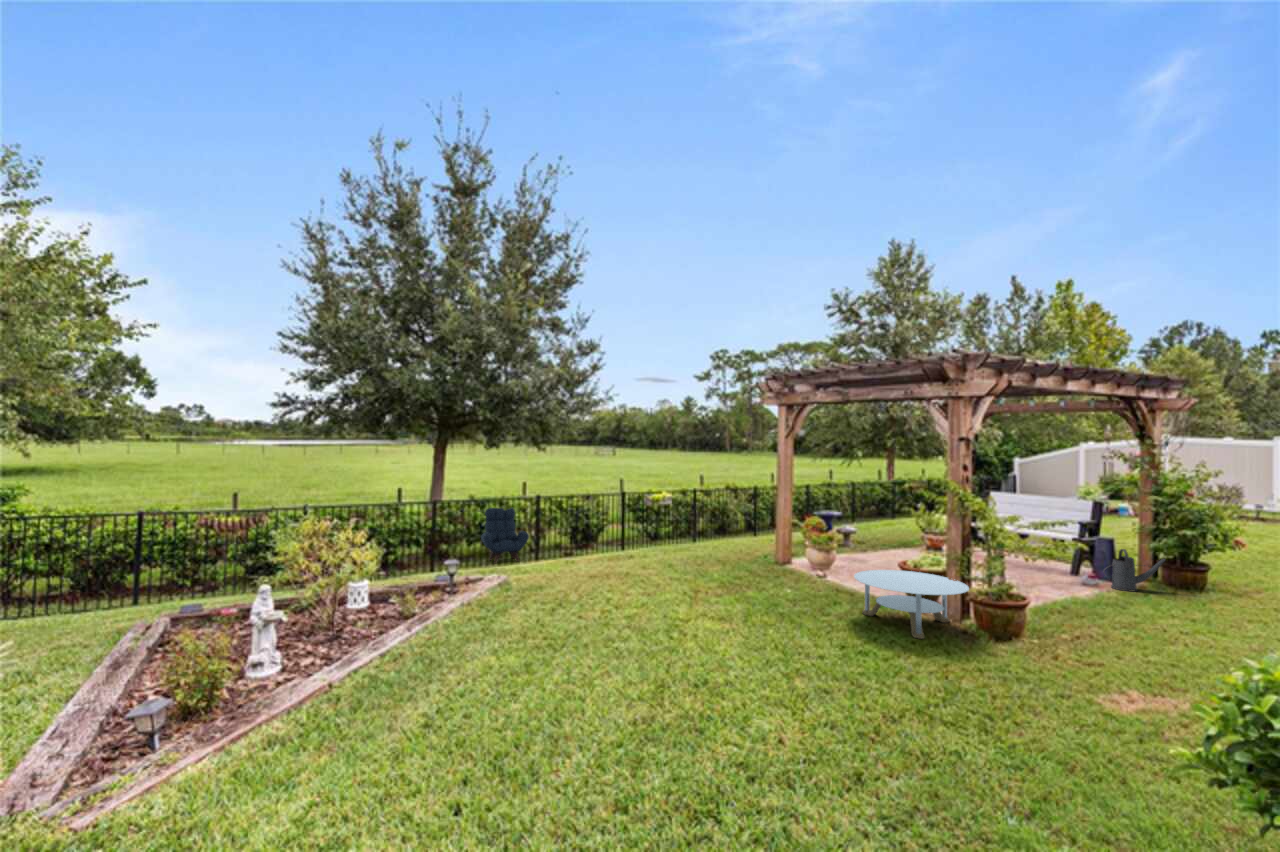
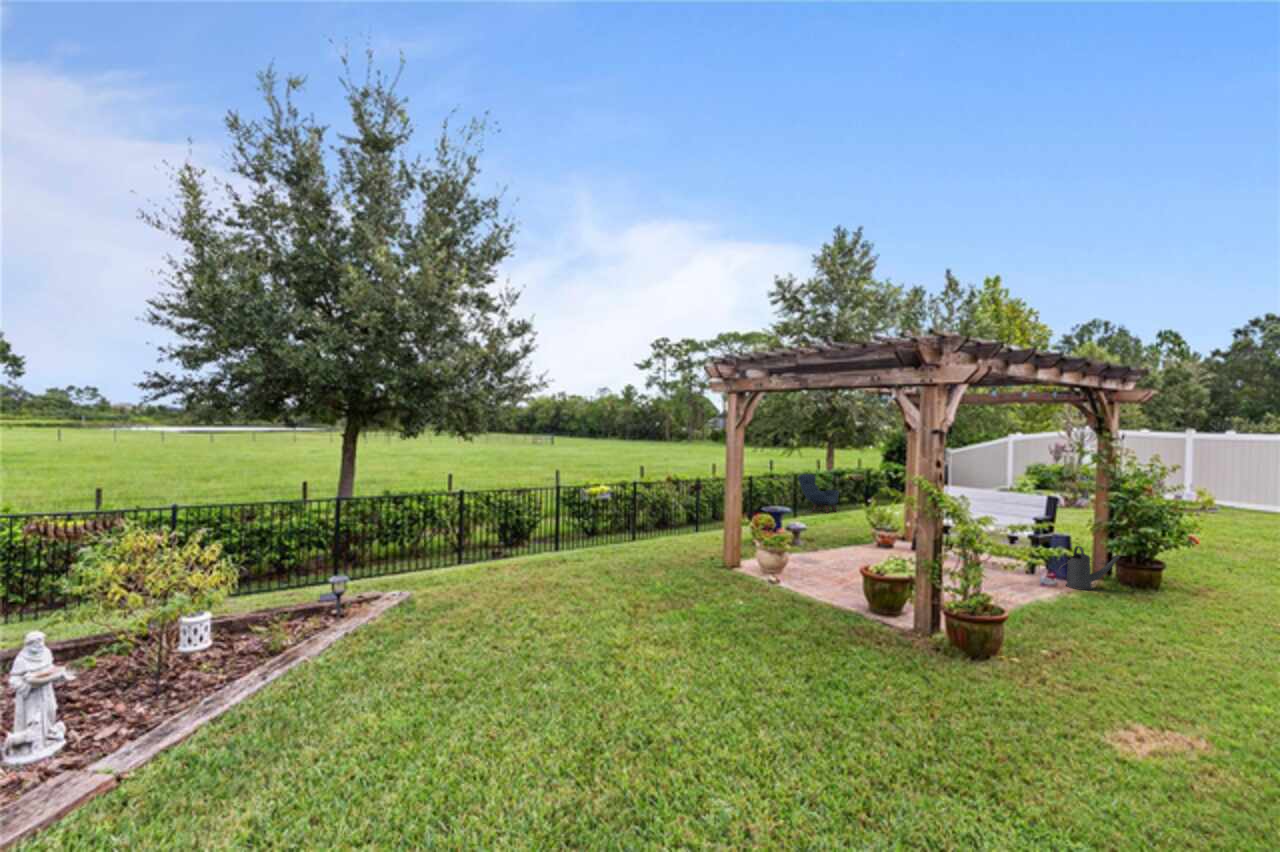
armchair: present [481,508,529,564] -> present [798,474,839,513]
round table: present [854,570,969,639] -> none [815,577,943,660]

